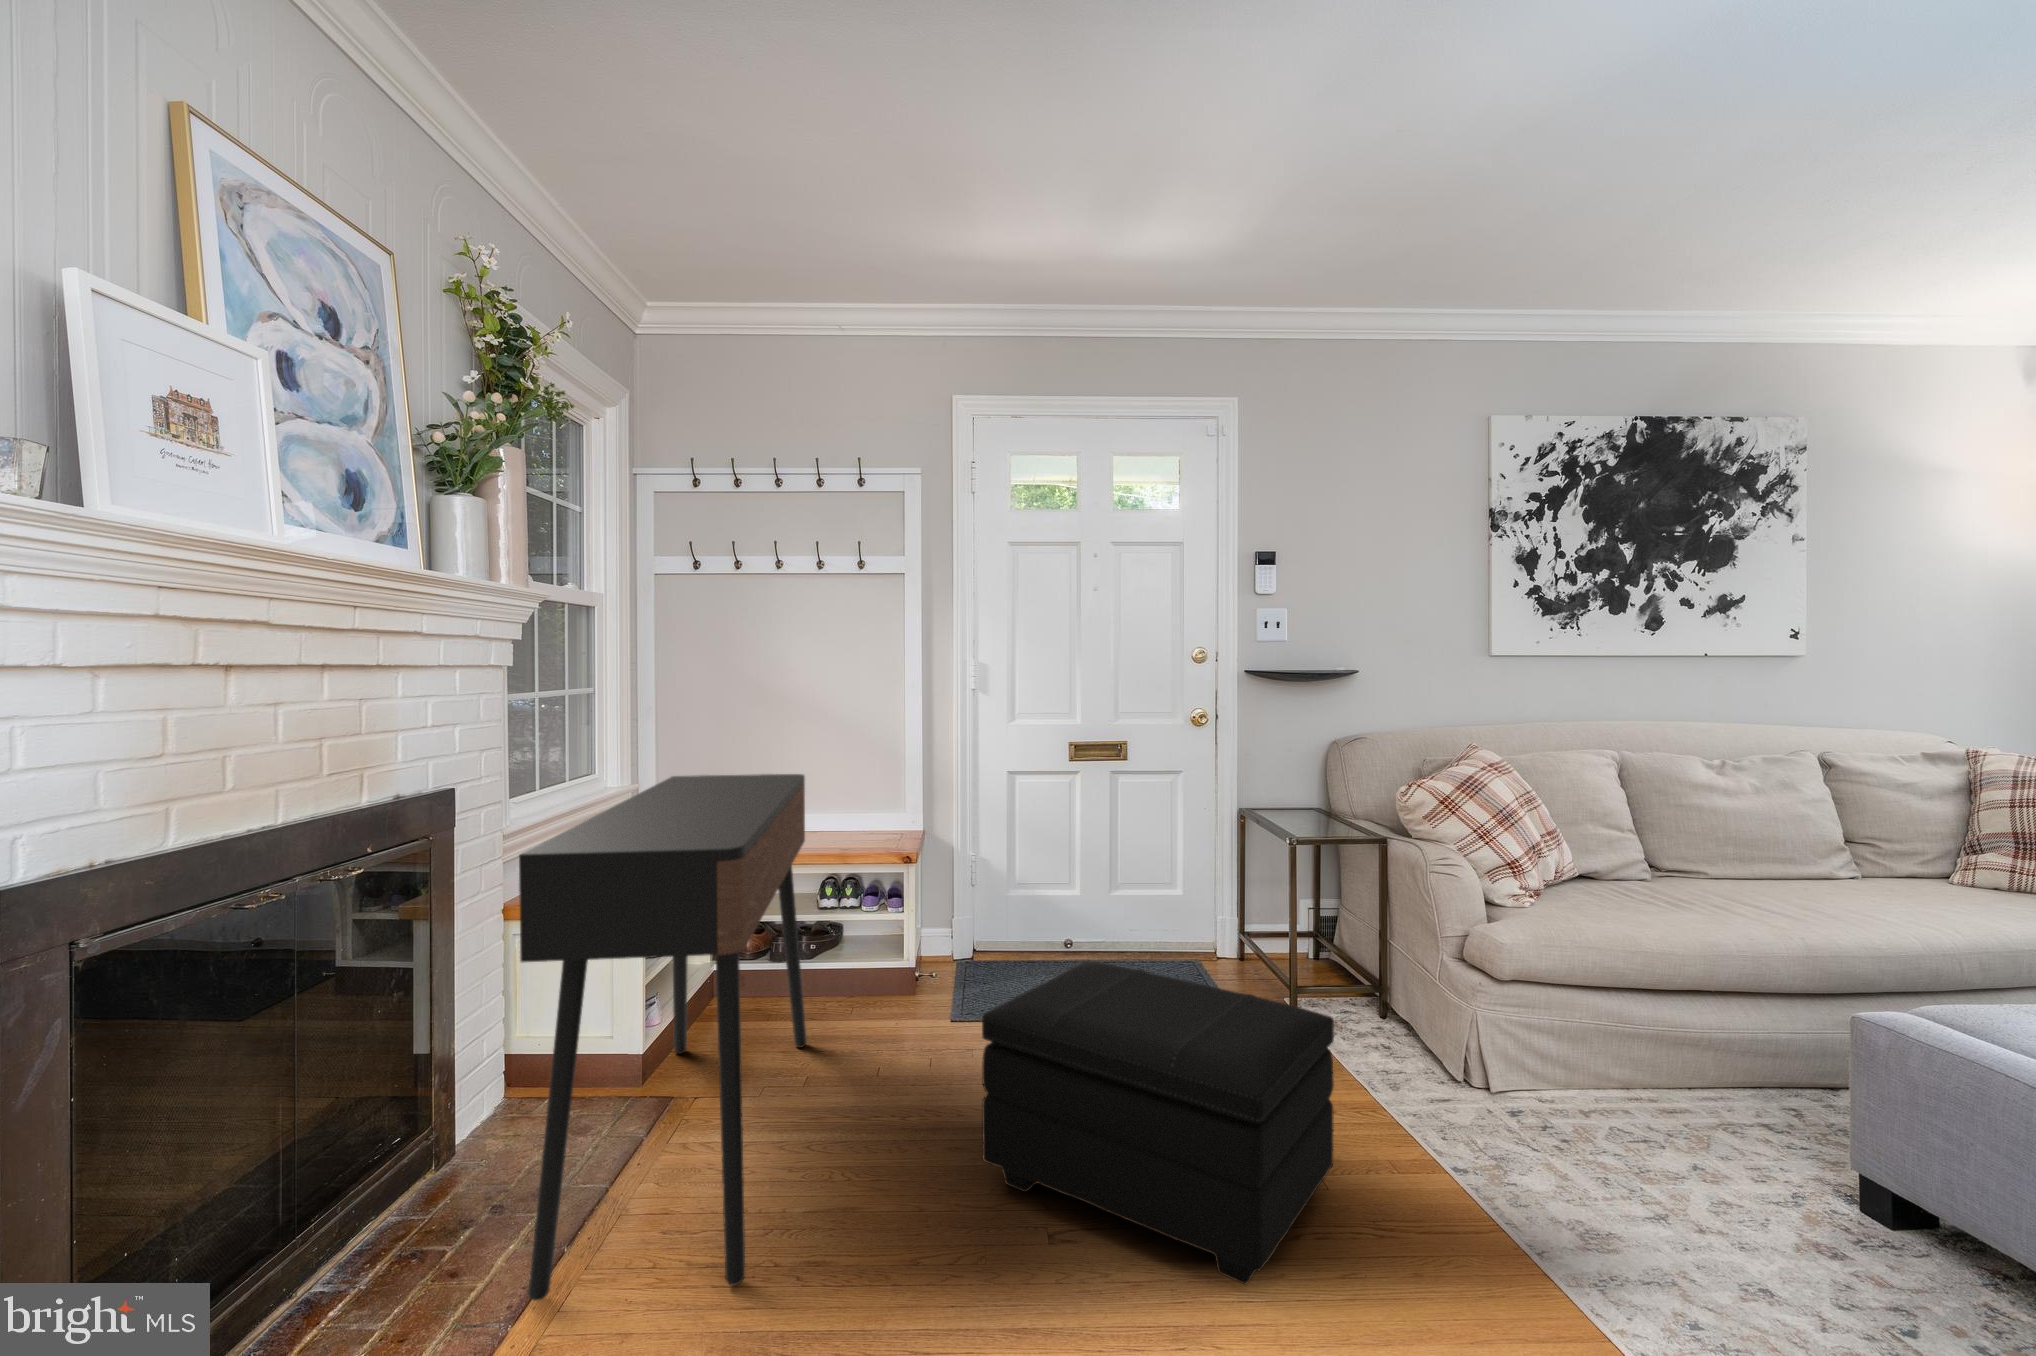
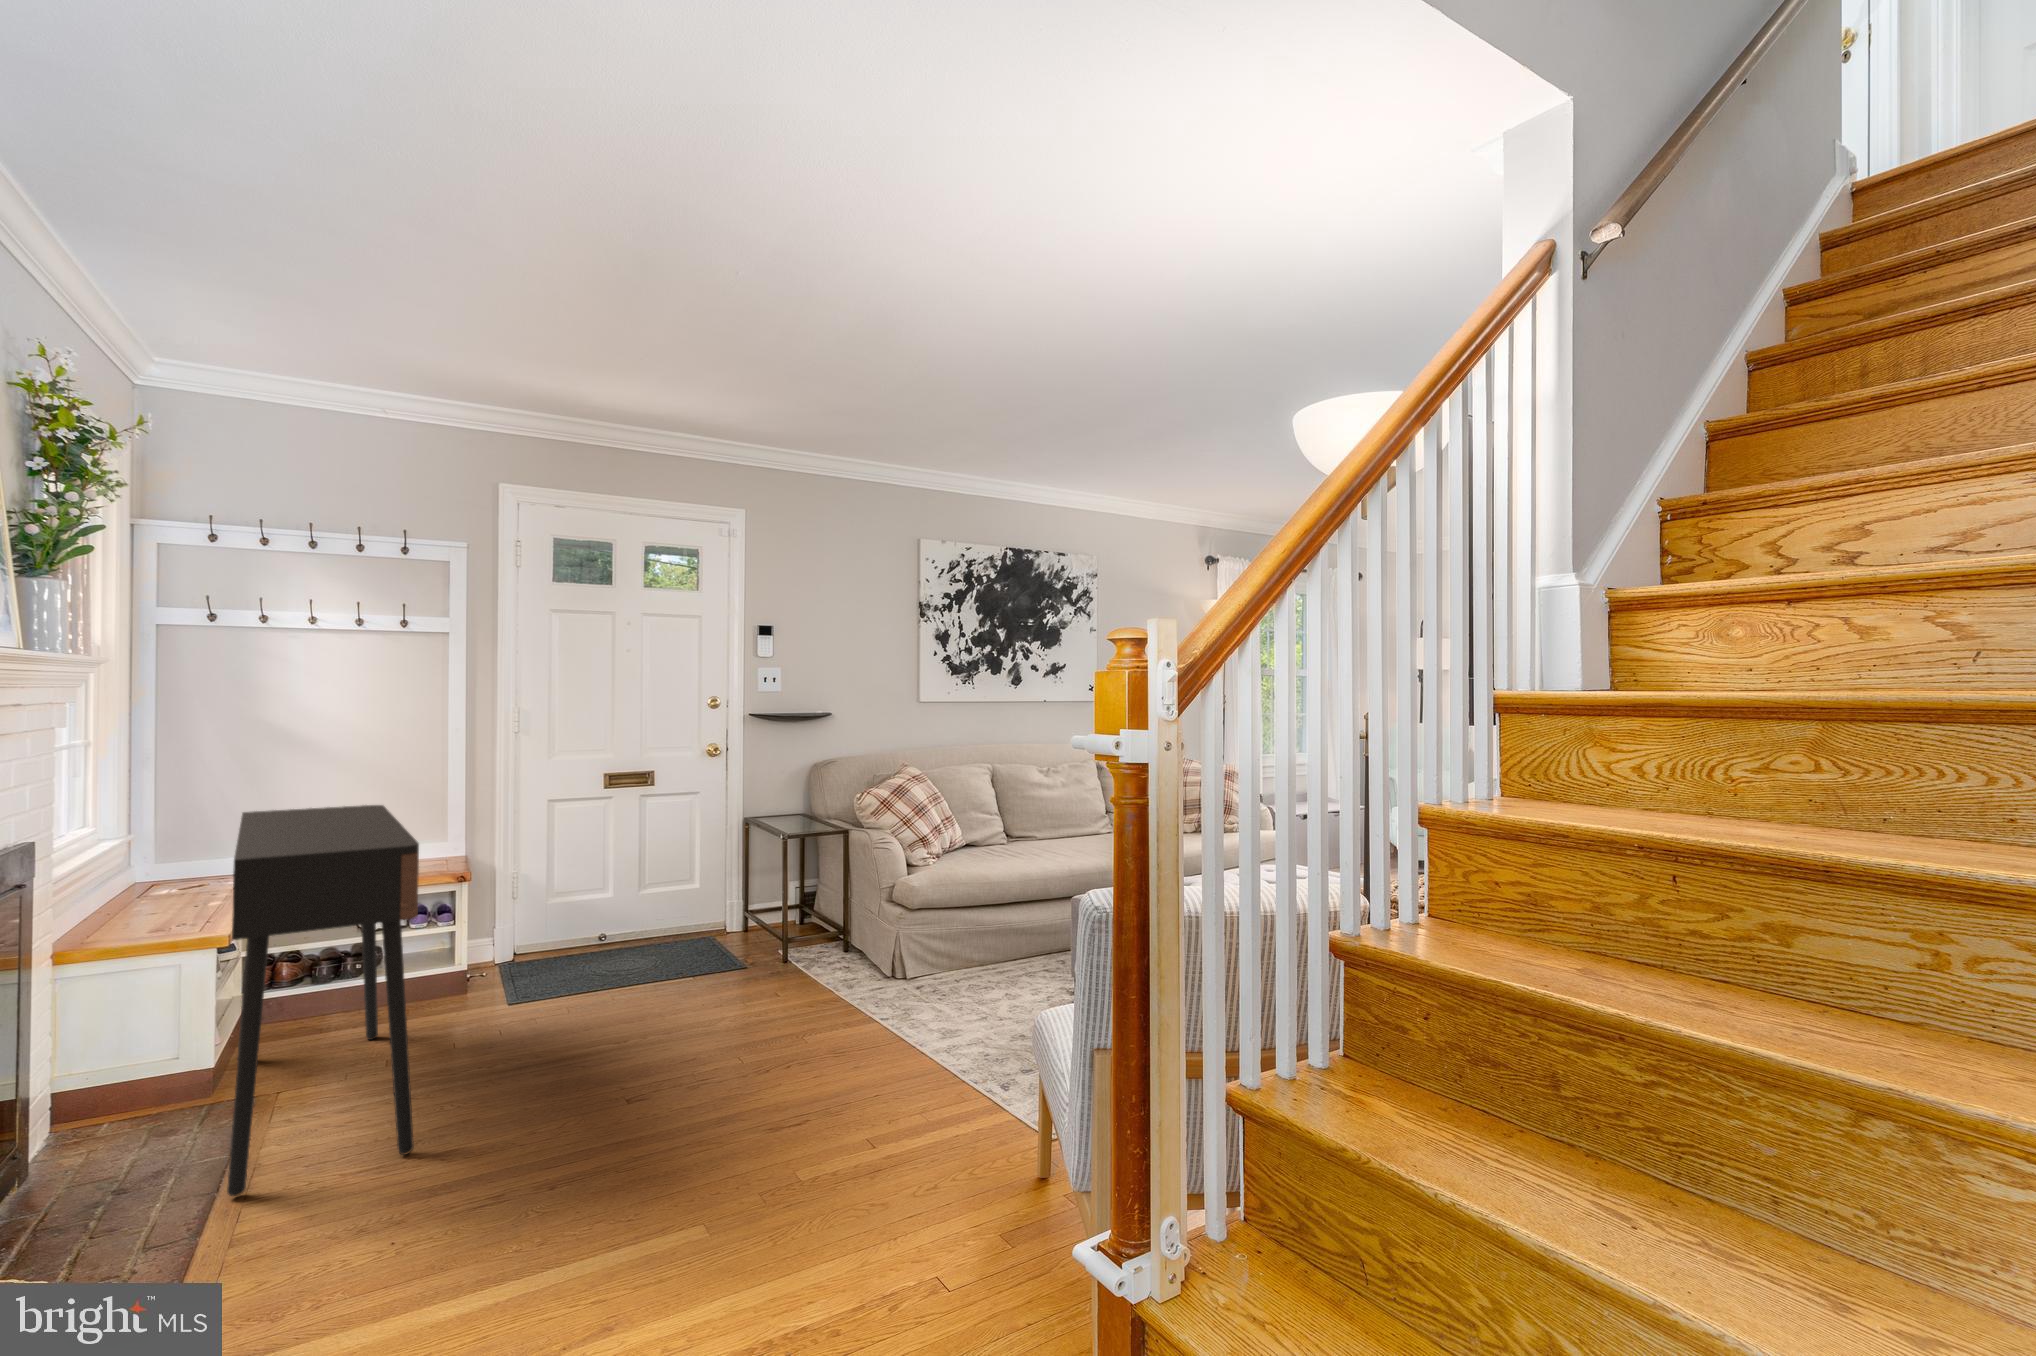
footstool: present [982,962,1334,1284] -> none [577,923,813,1081]

